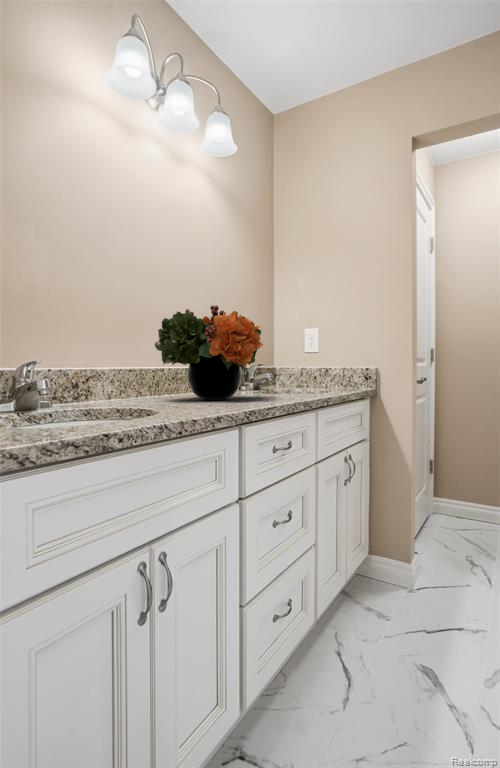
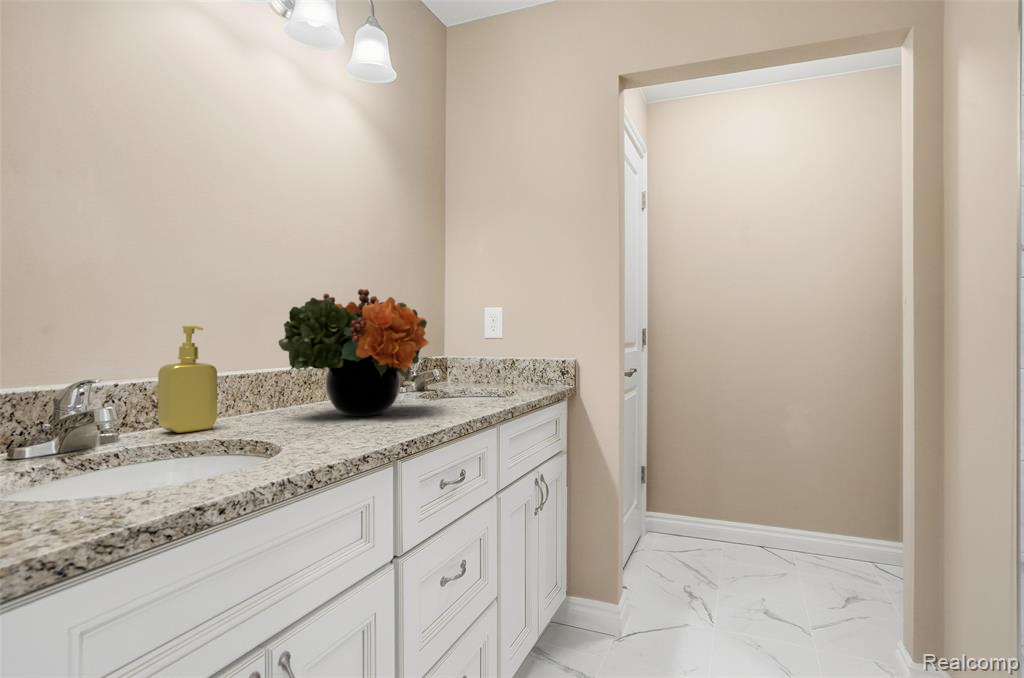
soap dispenser: none [75,330,113,405] -> present [158,326,217,433]

